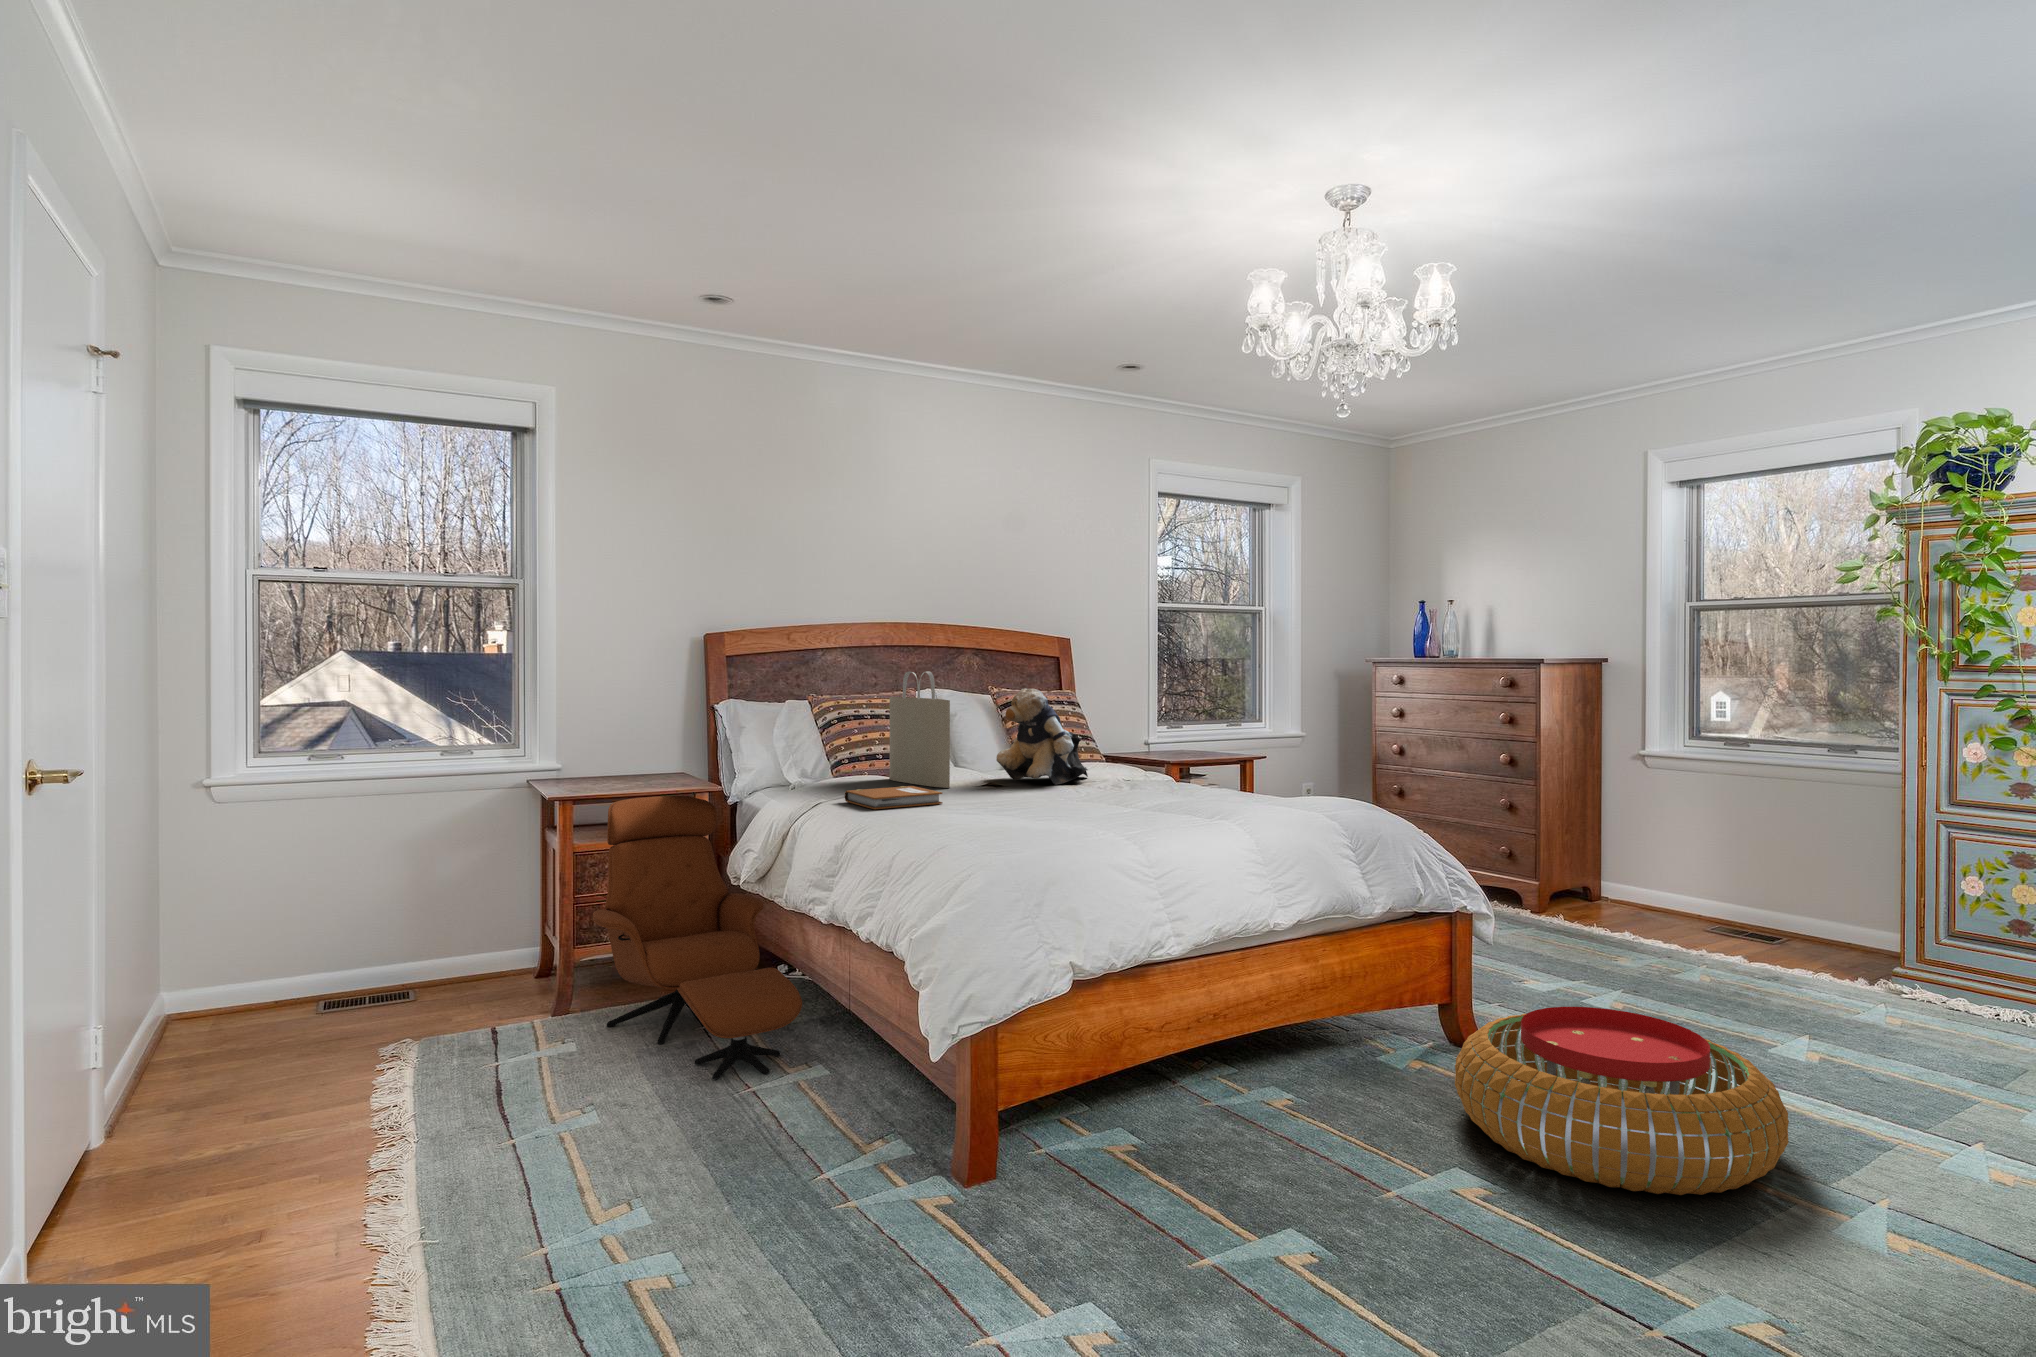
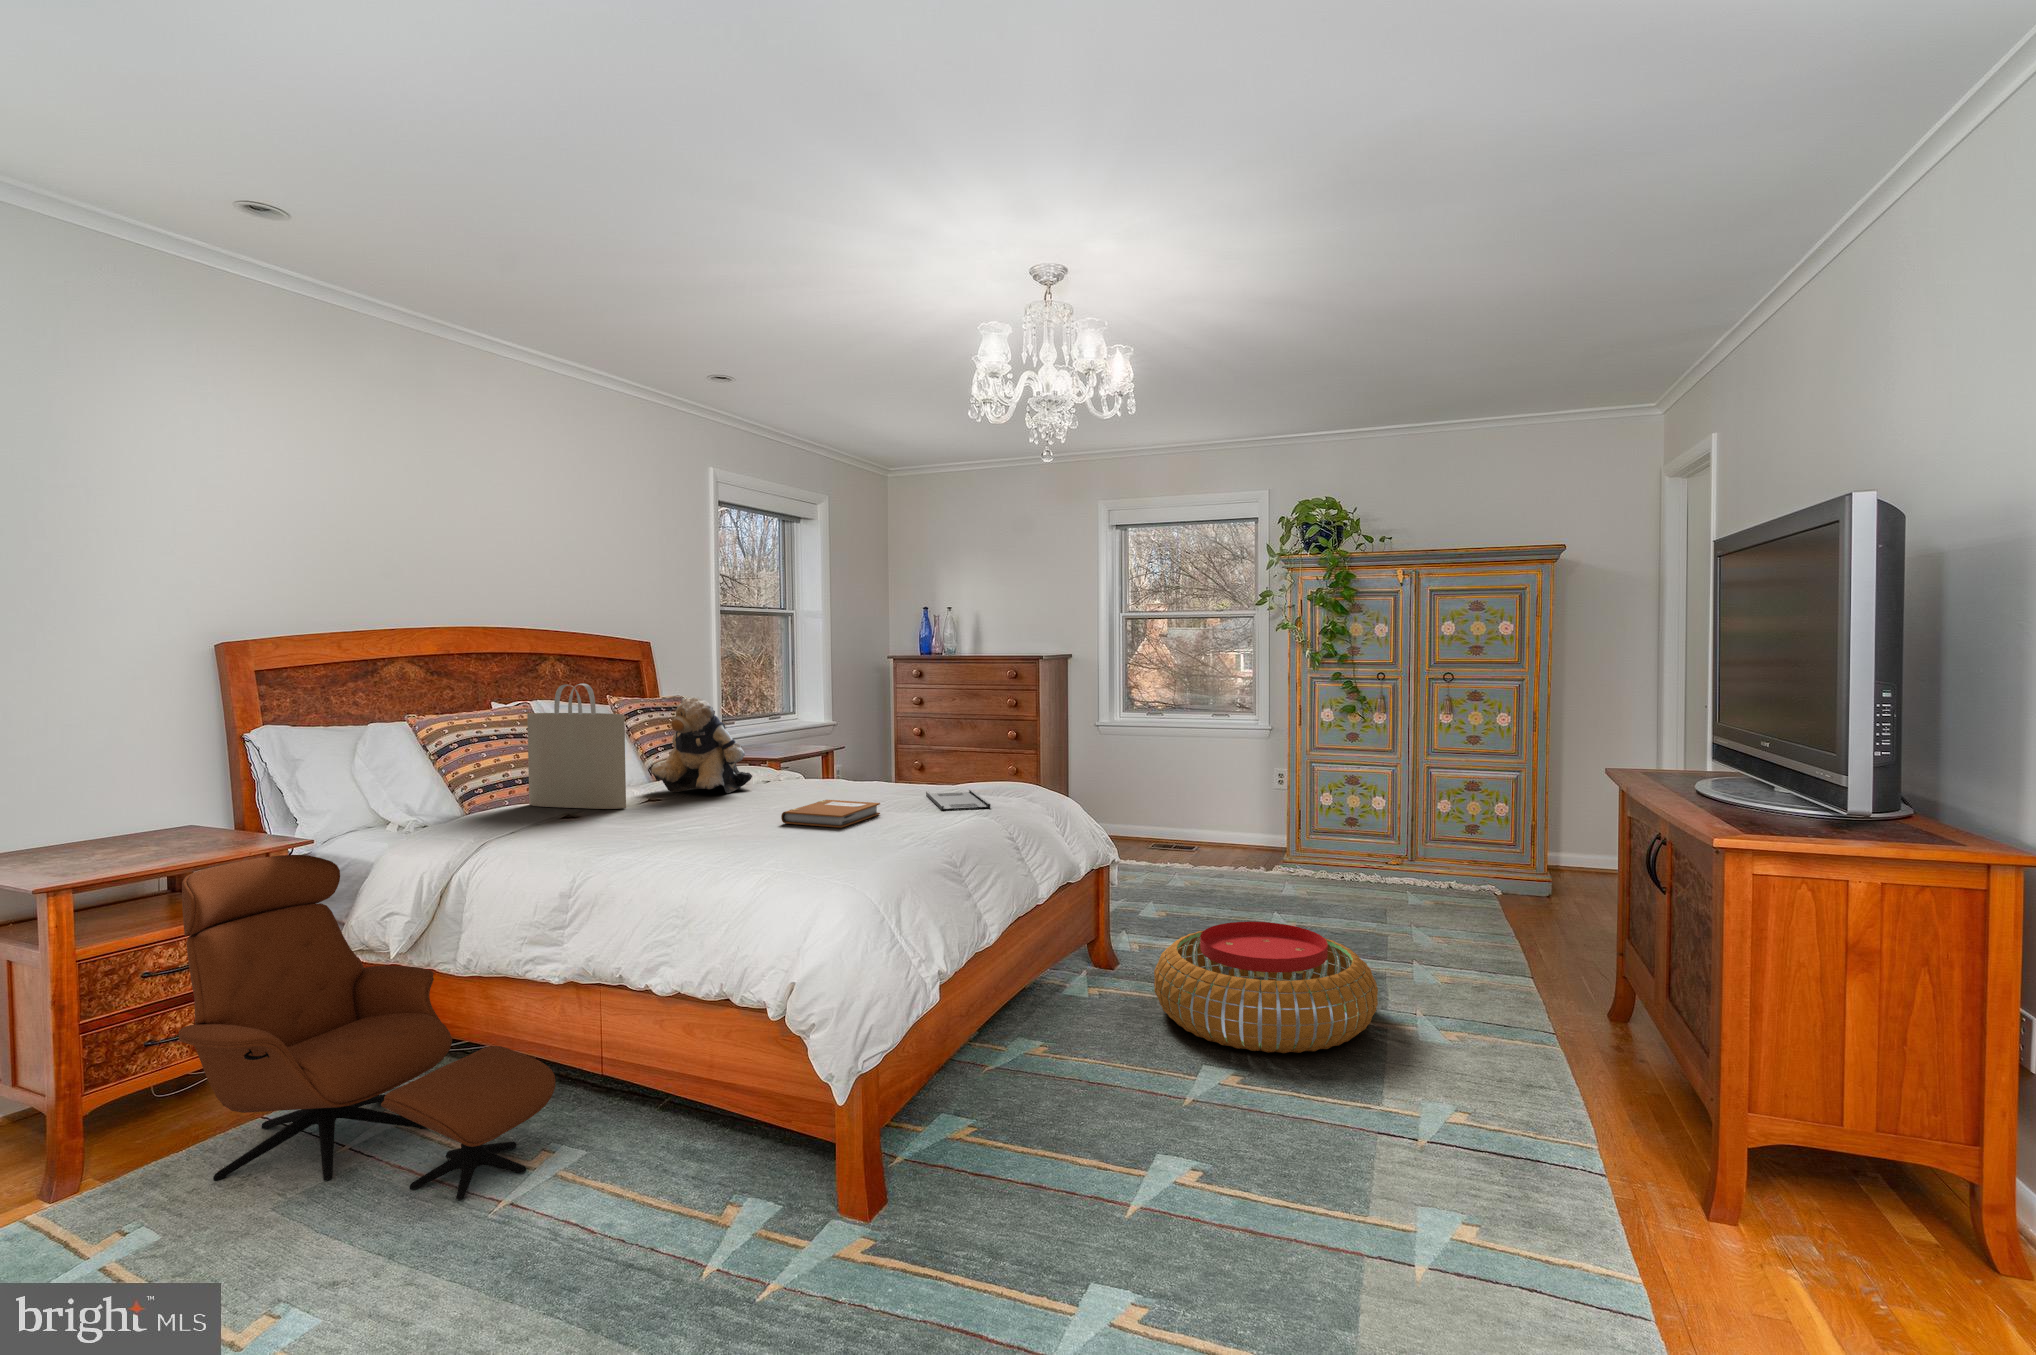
notebook: present [845,786,943,809] -> present [781,800,880,828]
tray: none [1214,799,1286,820] -> present [926,790,990,810]

